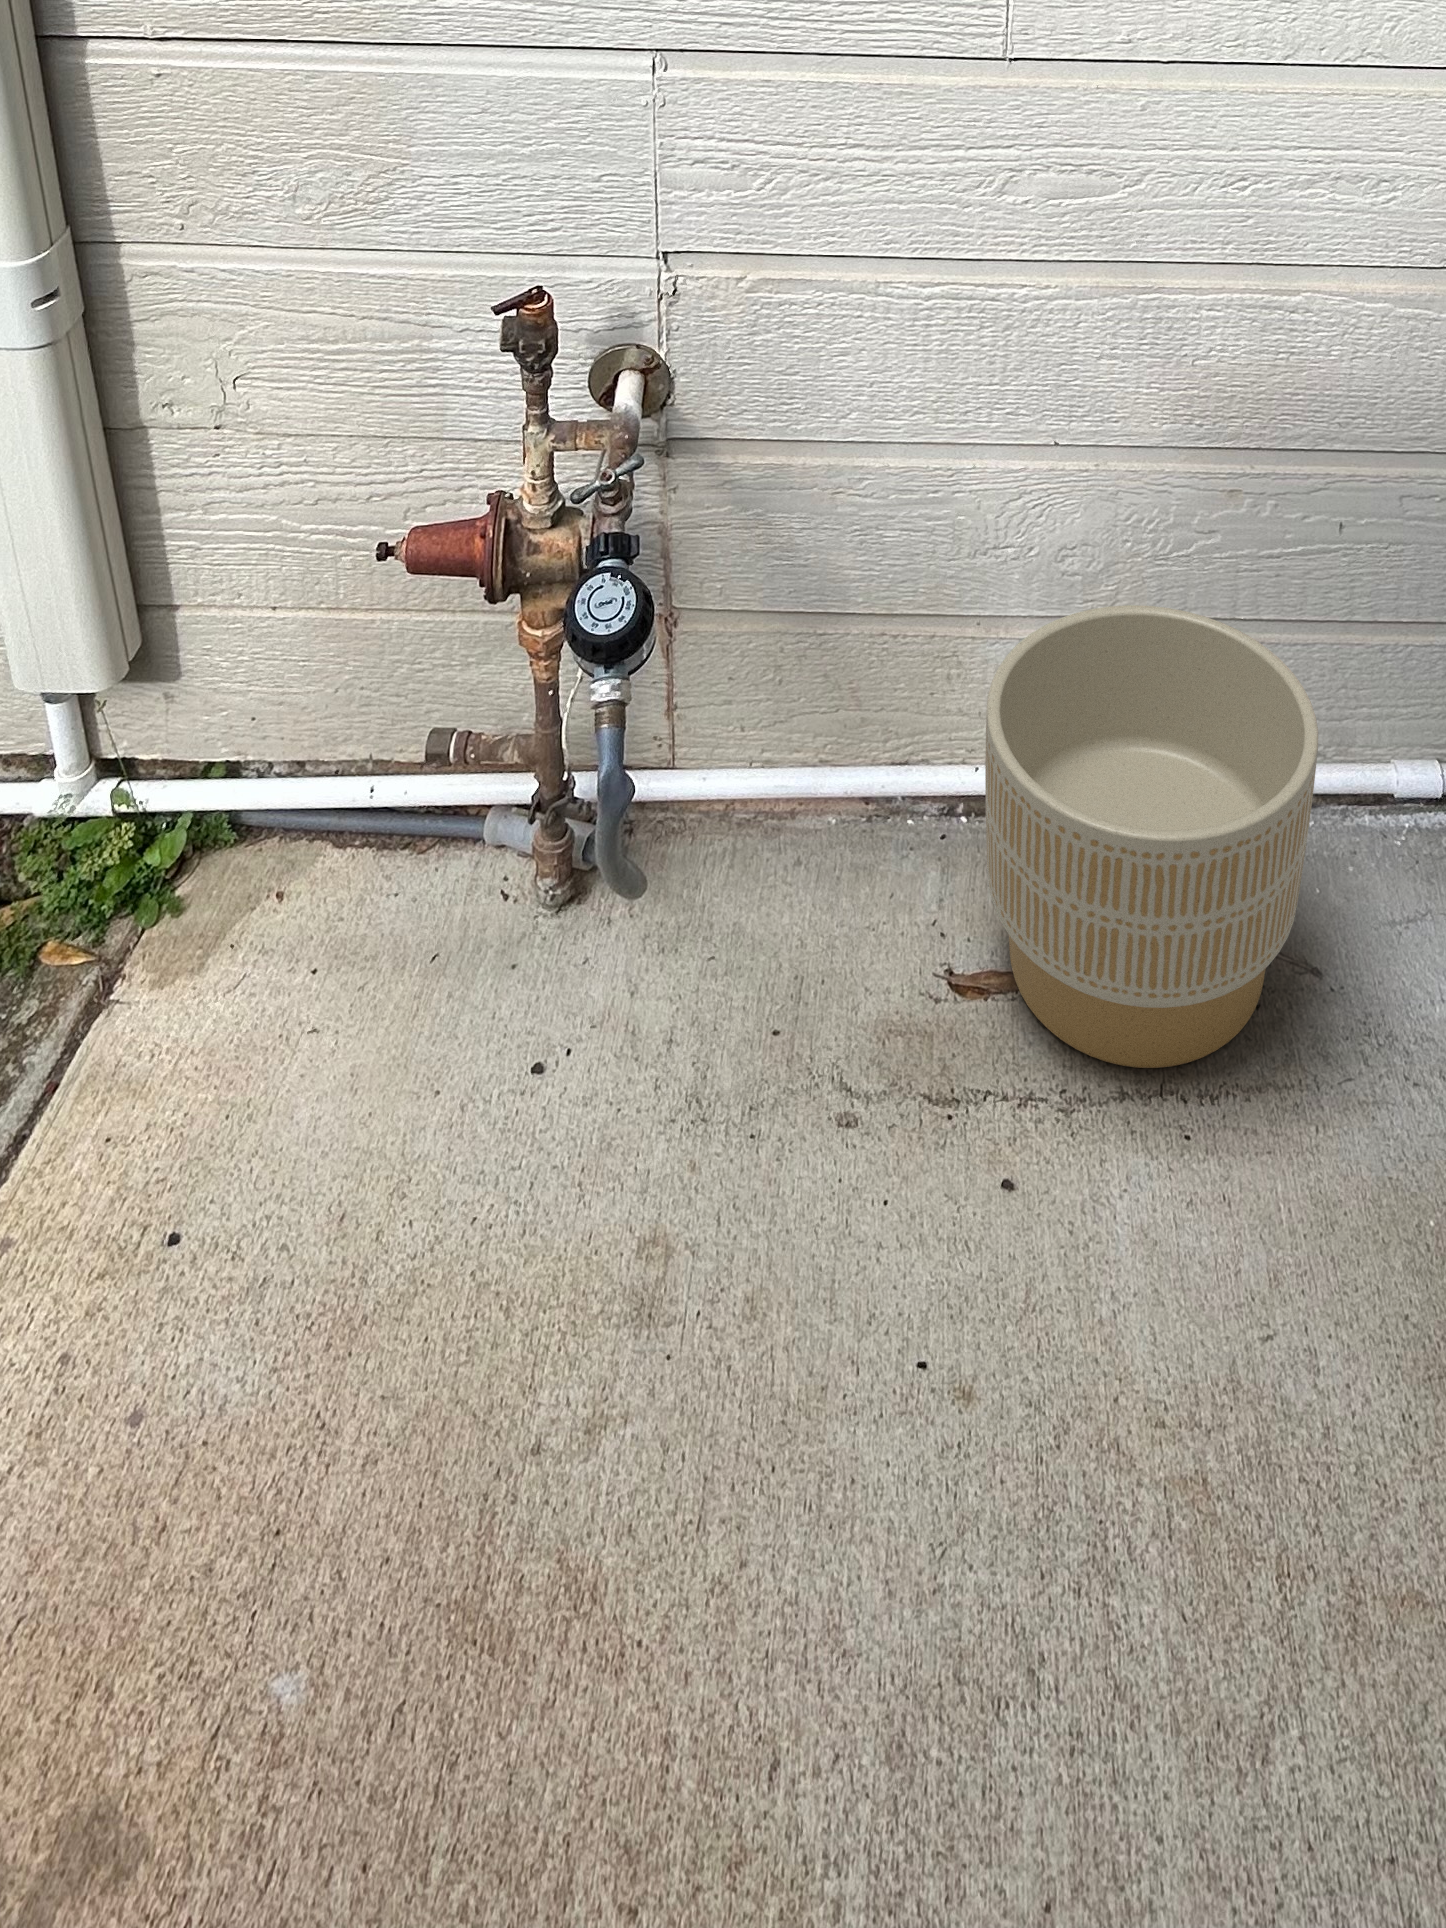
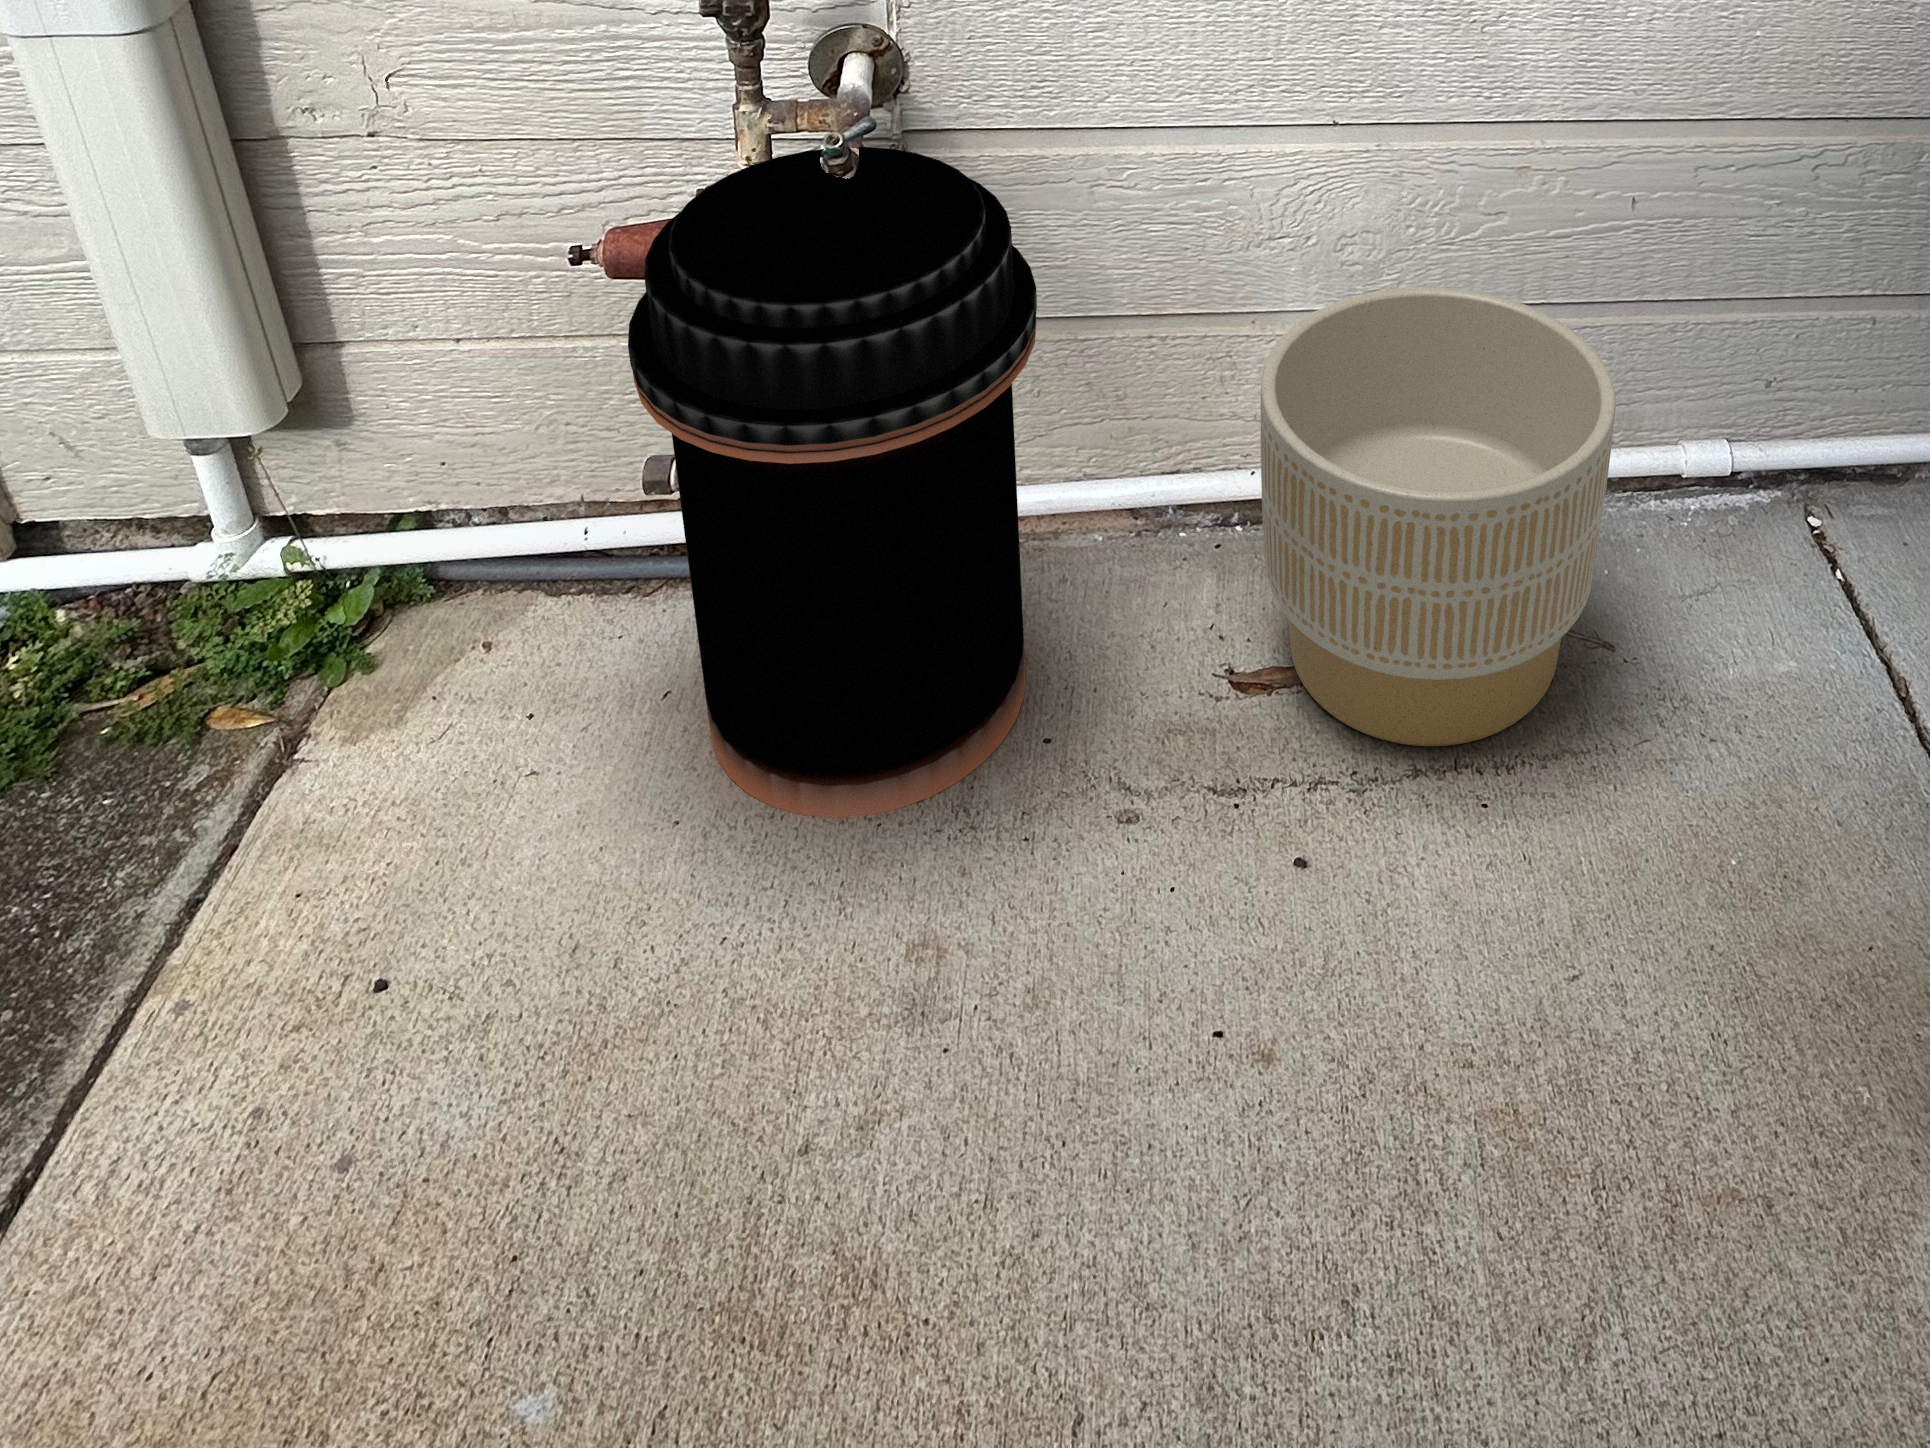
trash can: none [425,464,785,1100] -> present [628,147,1037,818]

